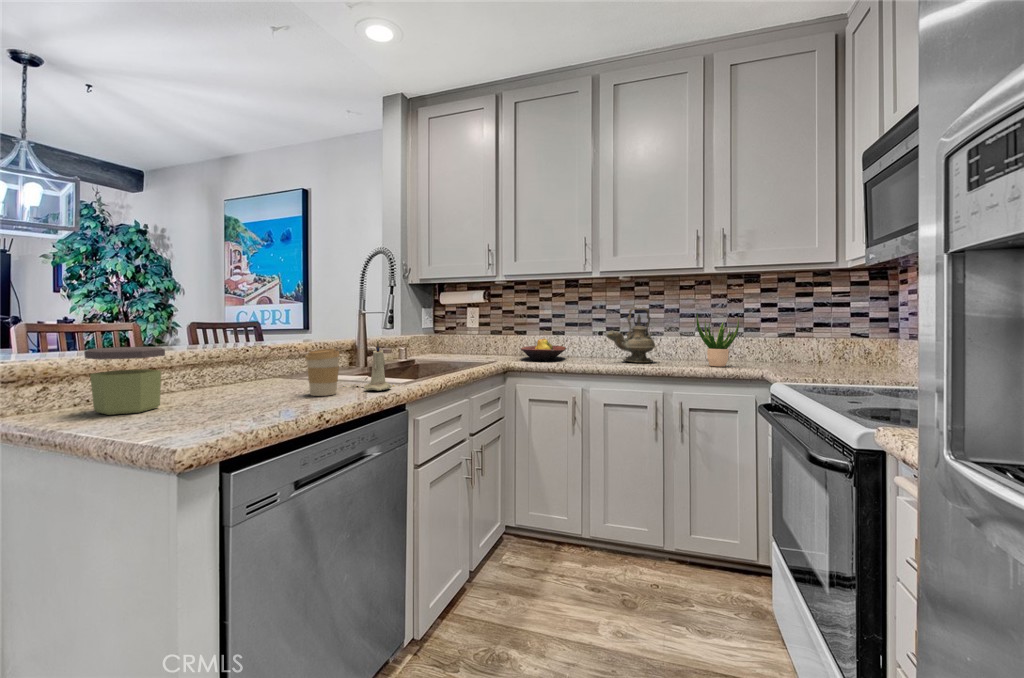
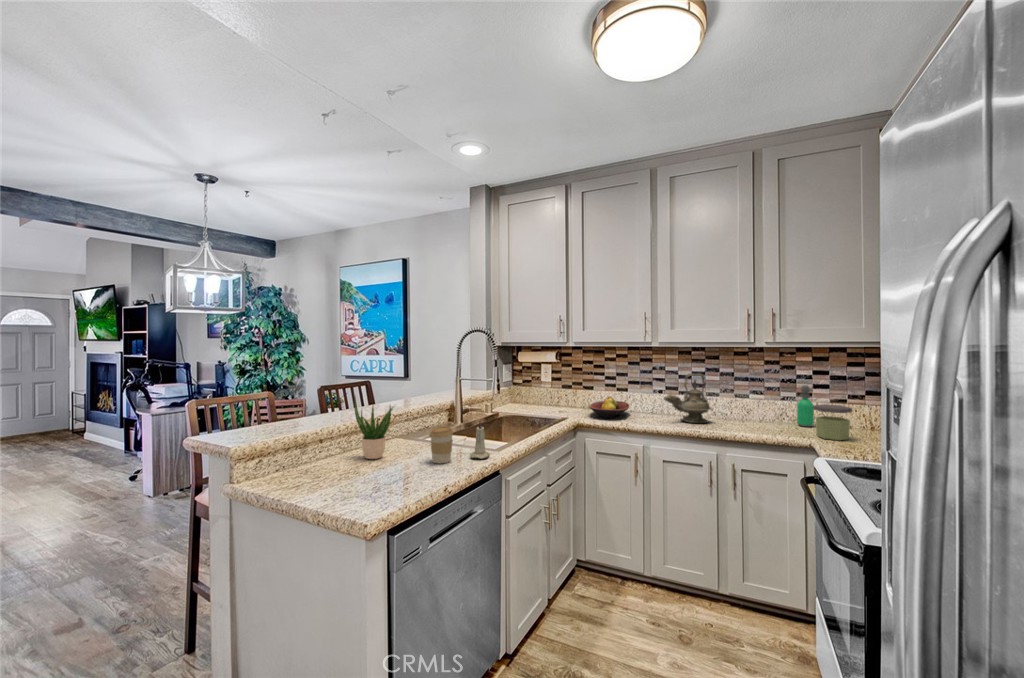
potted plant: present [697,313,739,367] -> present [354,397,394,459]
soap dispenser: none [746,319,763,364] -> present [797,385,814,427]
jar: present [85,347,165,415] -> present [813,404,852,440]

